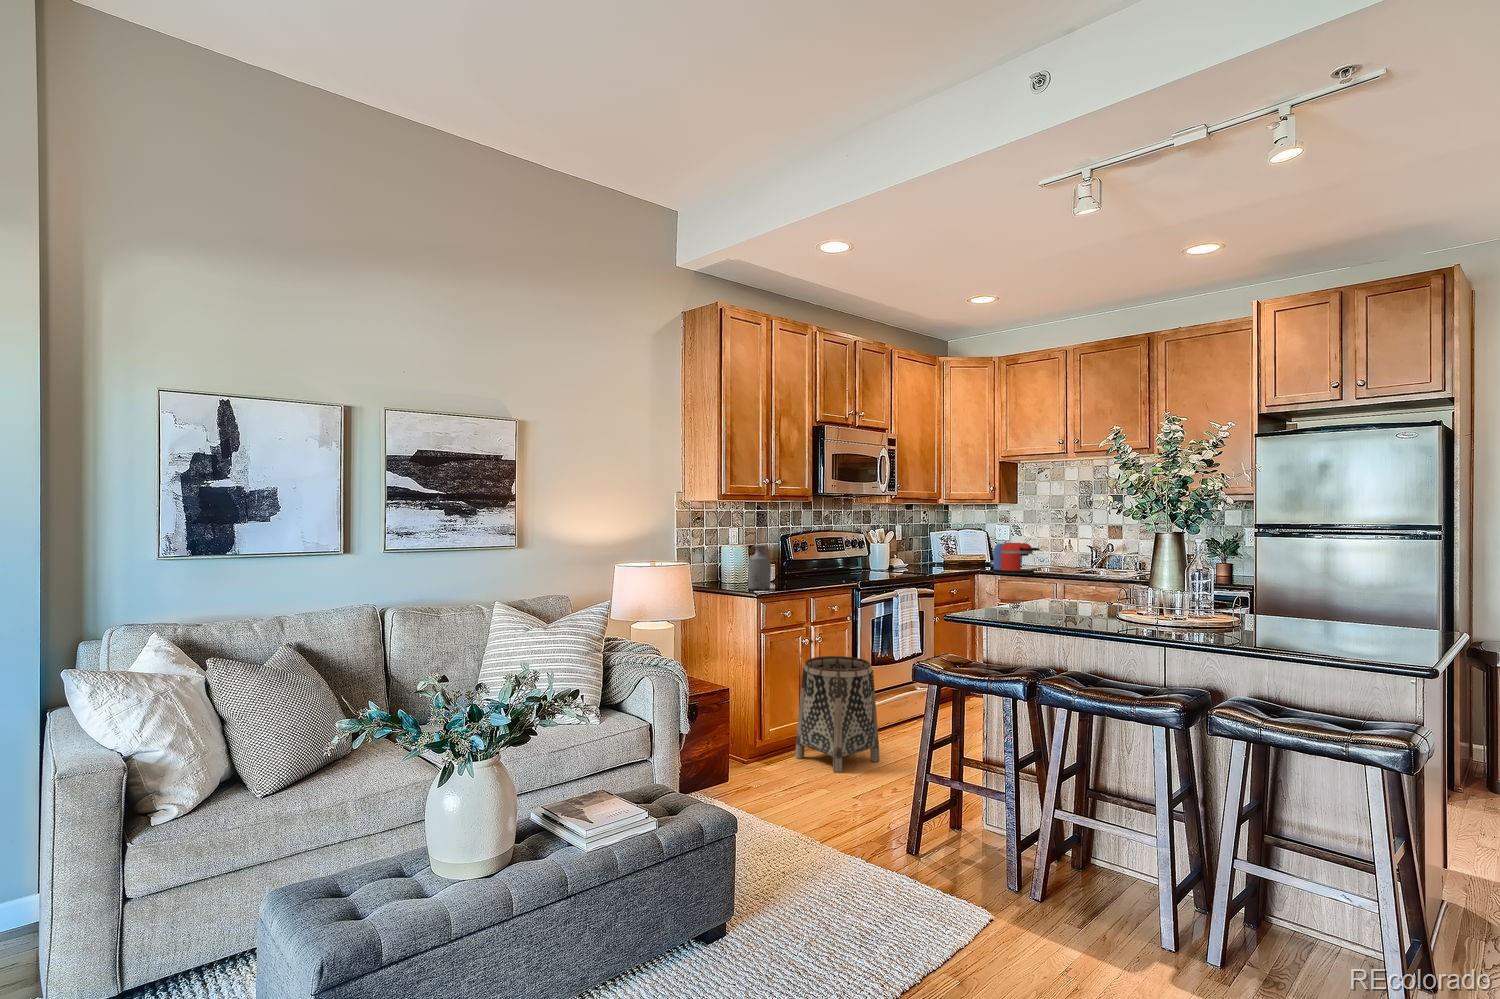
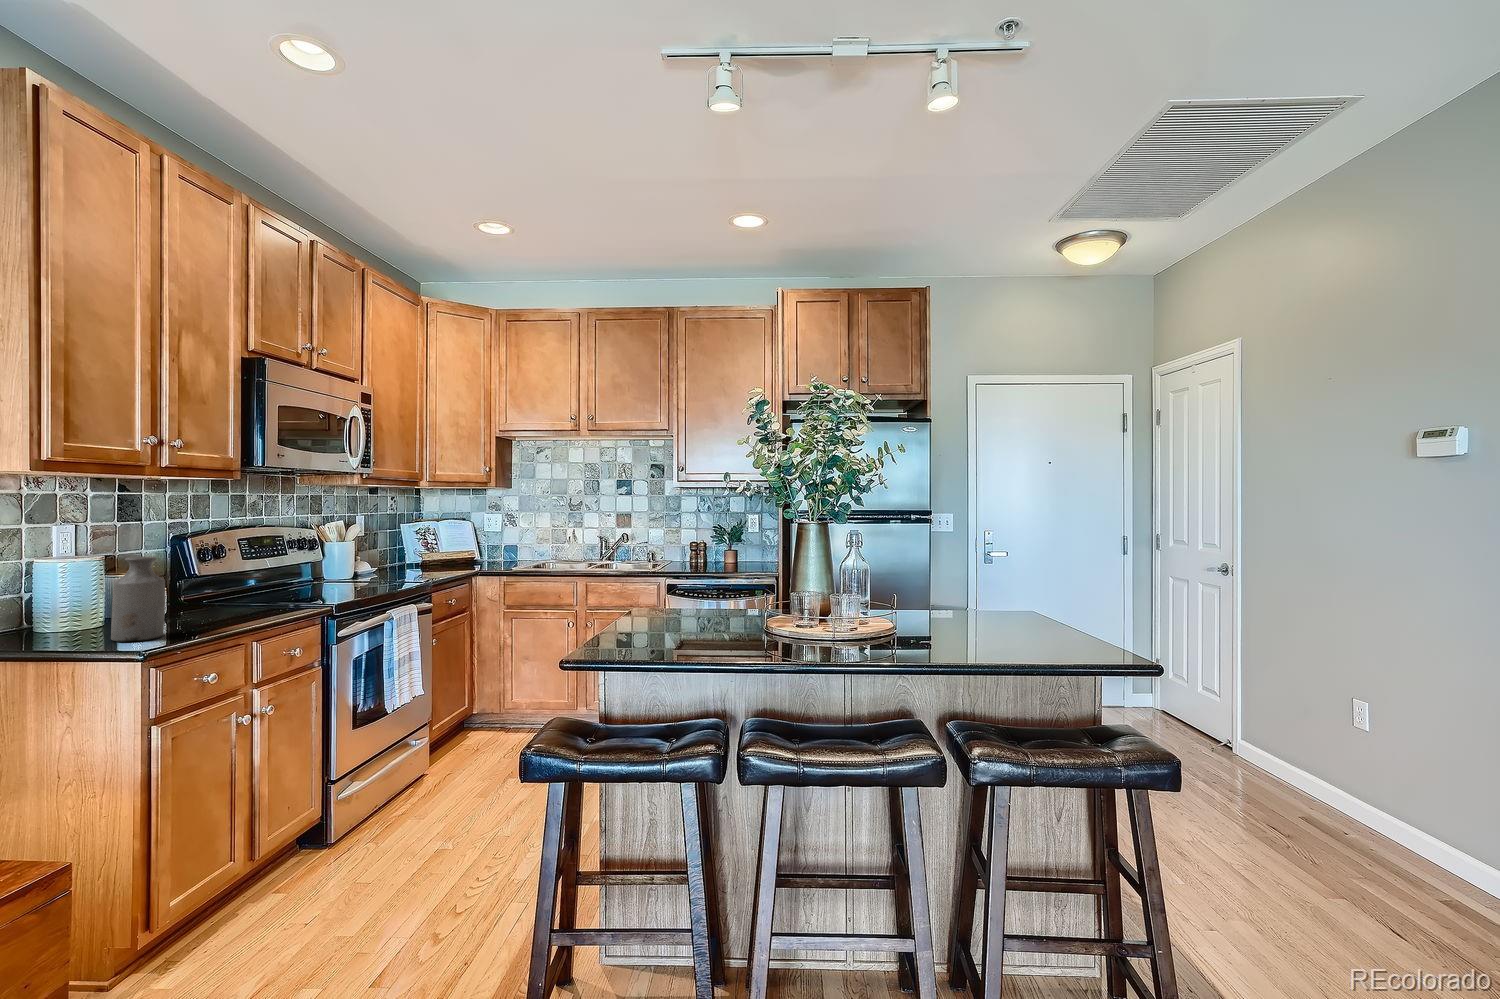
coffee maker: present [993,543,1040,574] -> none [497,535,553,574]
basket: present [795,656,880,773] -> none [224,729,384,939]

